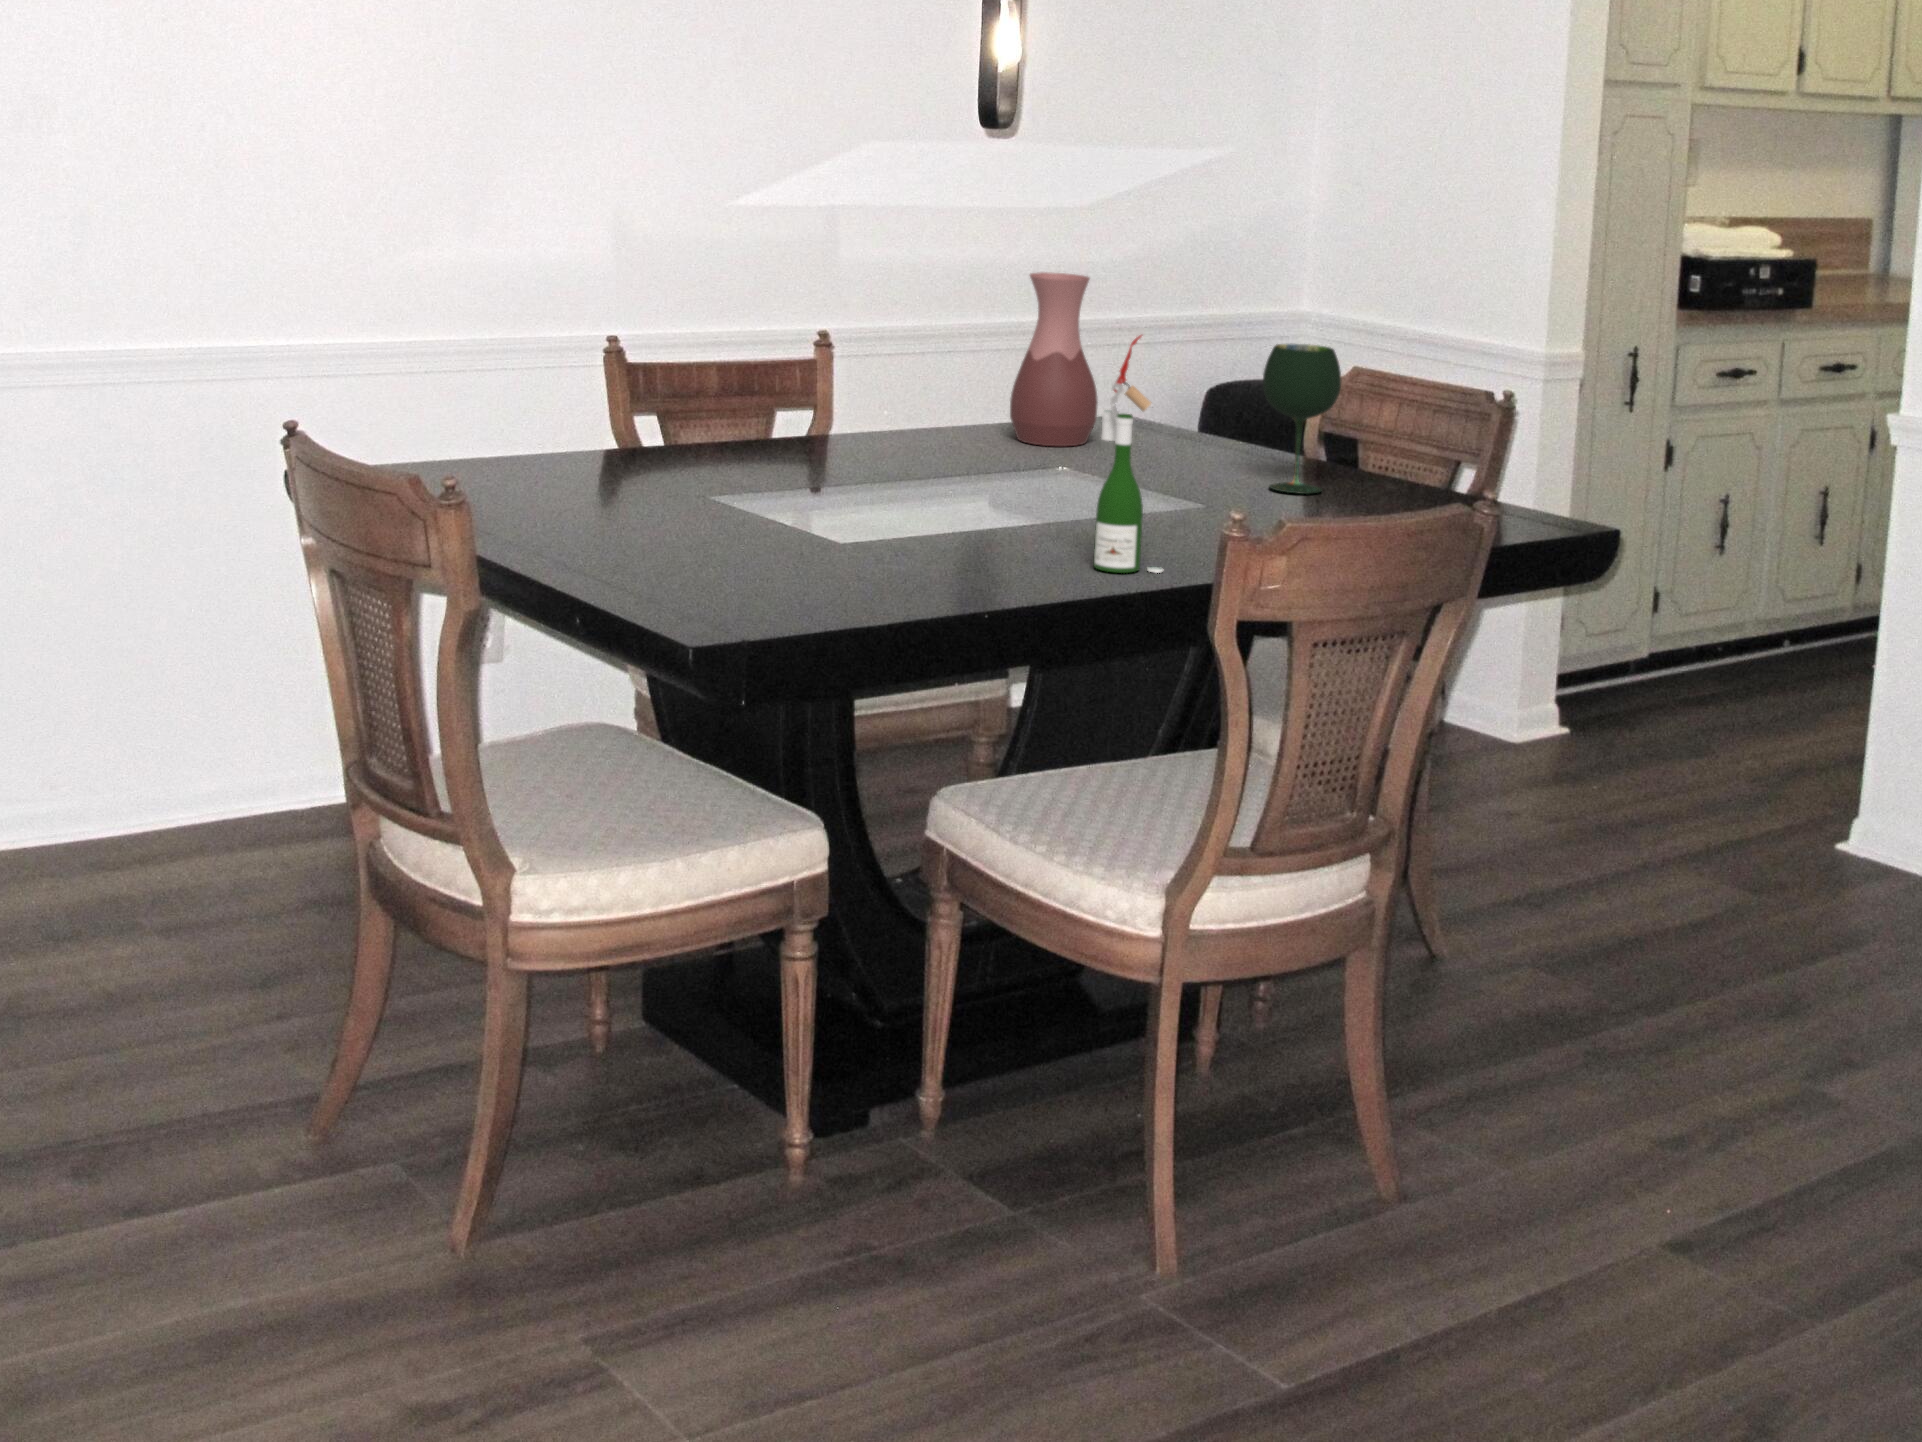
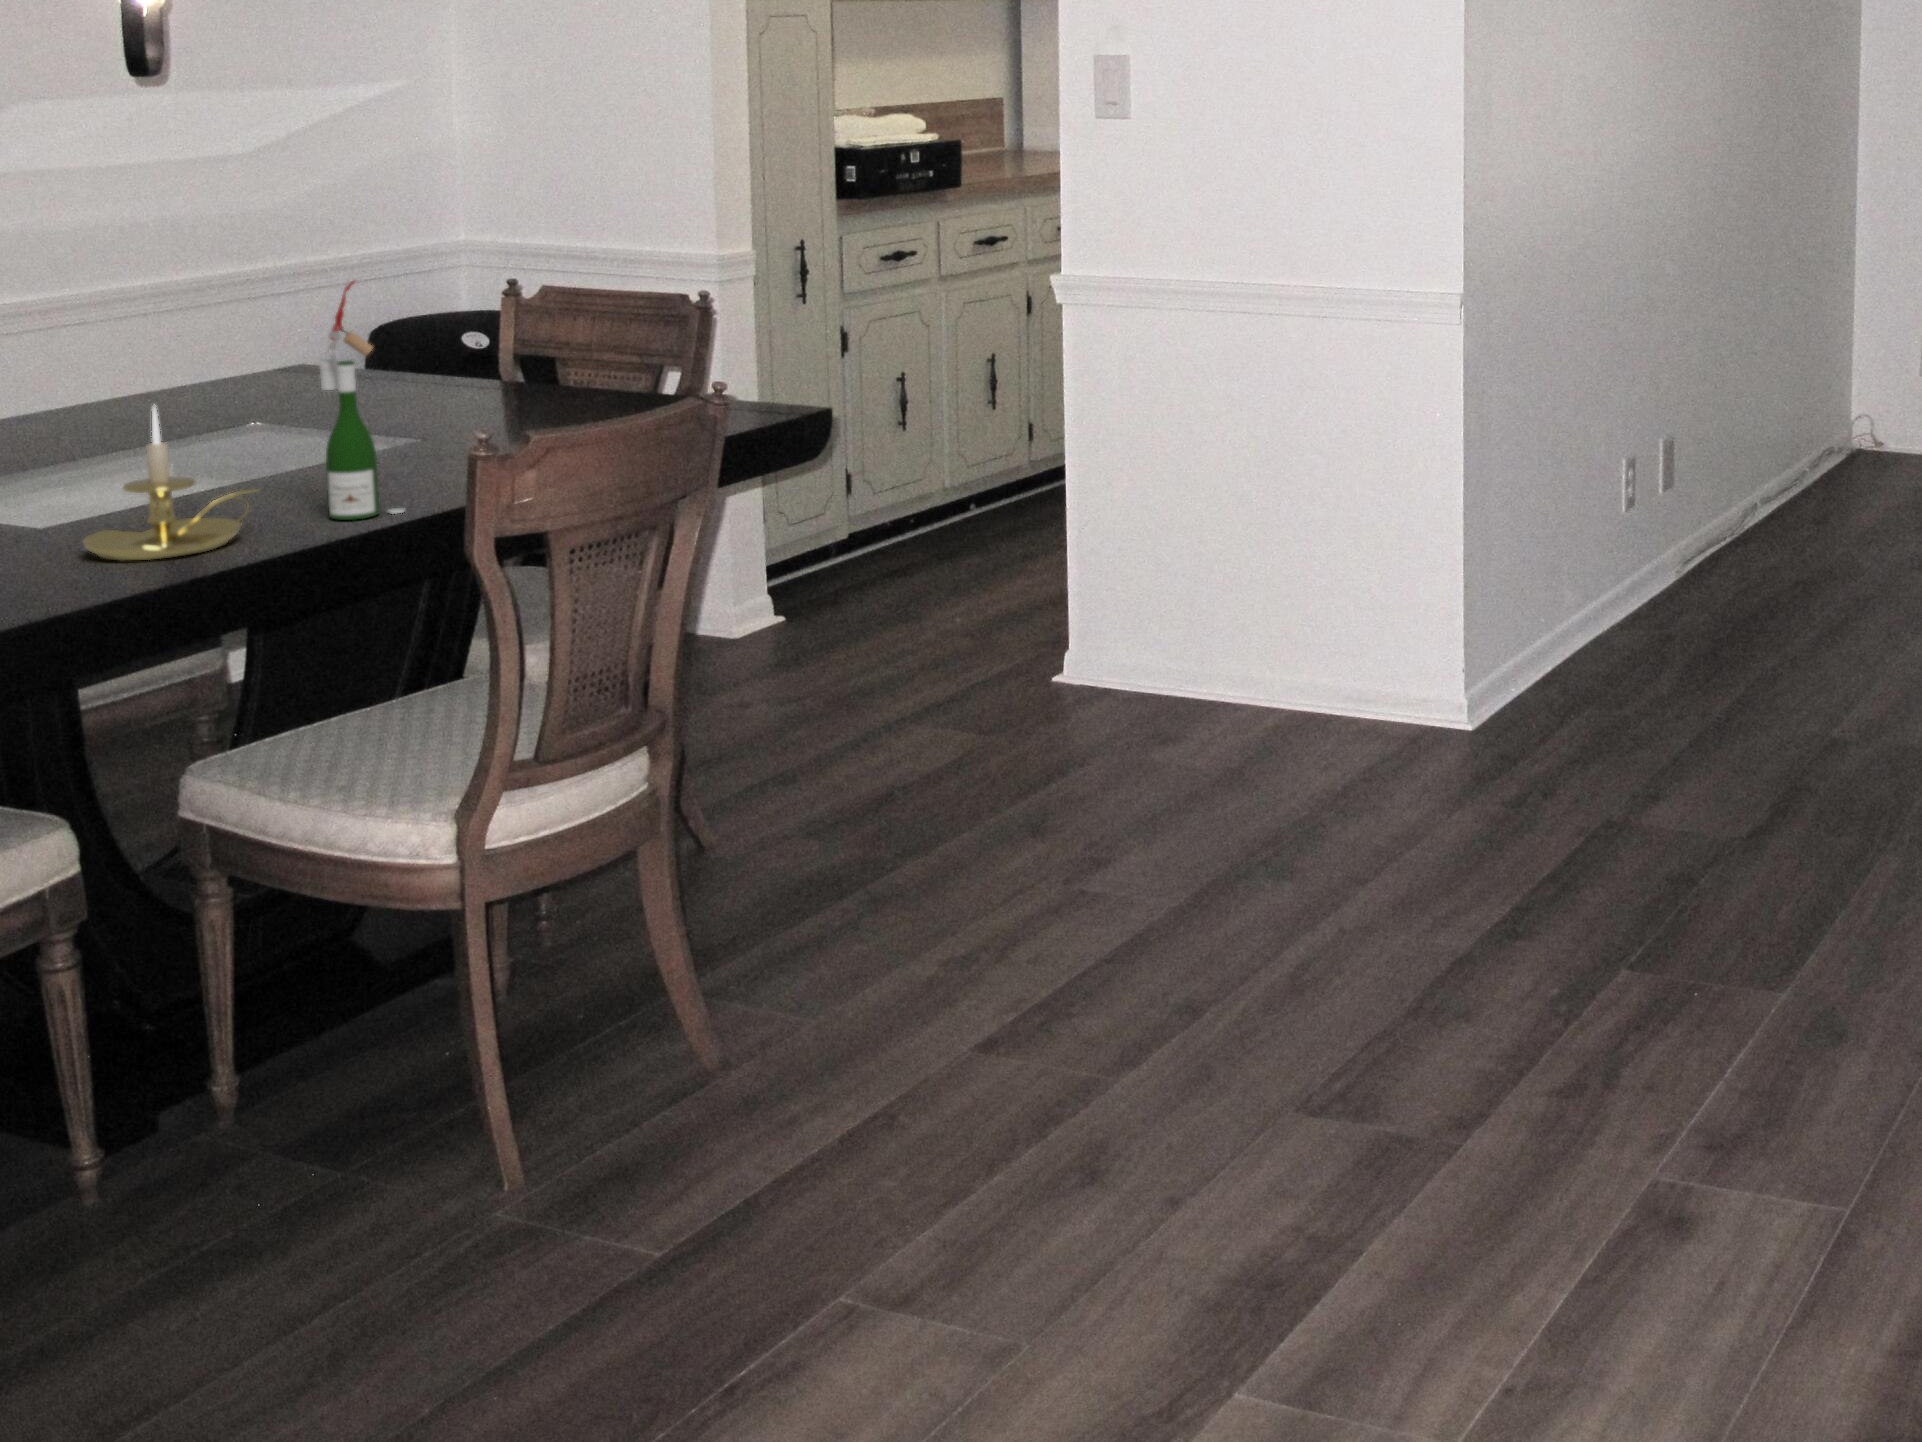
vase: present [1010,272,1098,446] -> none [164,223,268,409]
wine glass: present [1263,344,1341,494] -> none [462,272,545,421]
candle holder: none [873,435,1033,584] -> present [83,406,258,560]

